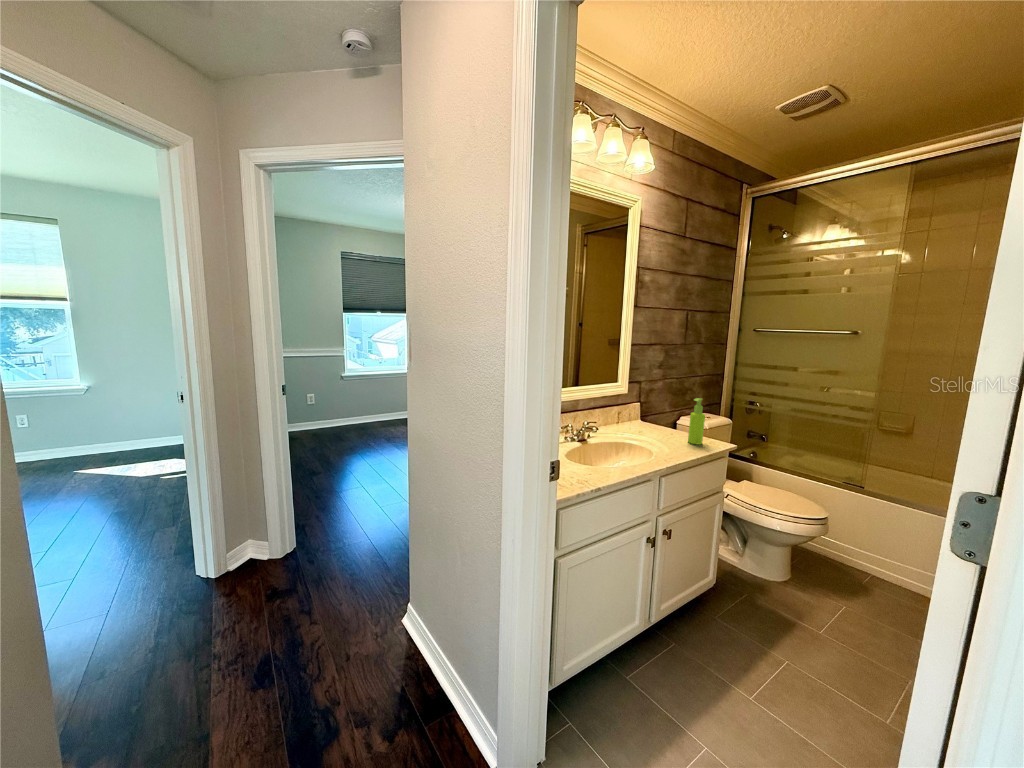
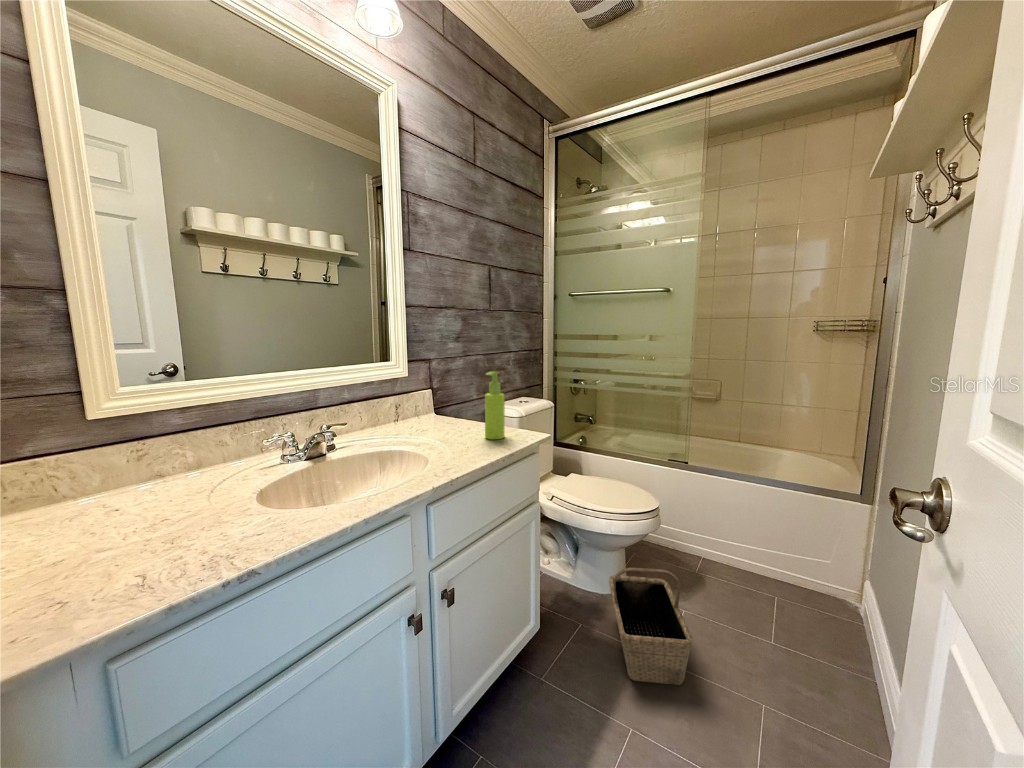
basket: none [775,557,849,652] -> present [609,568,693,685]

